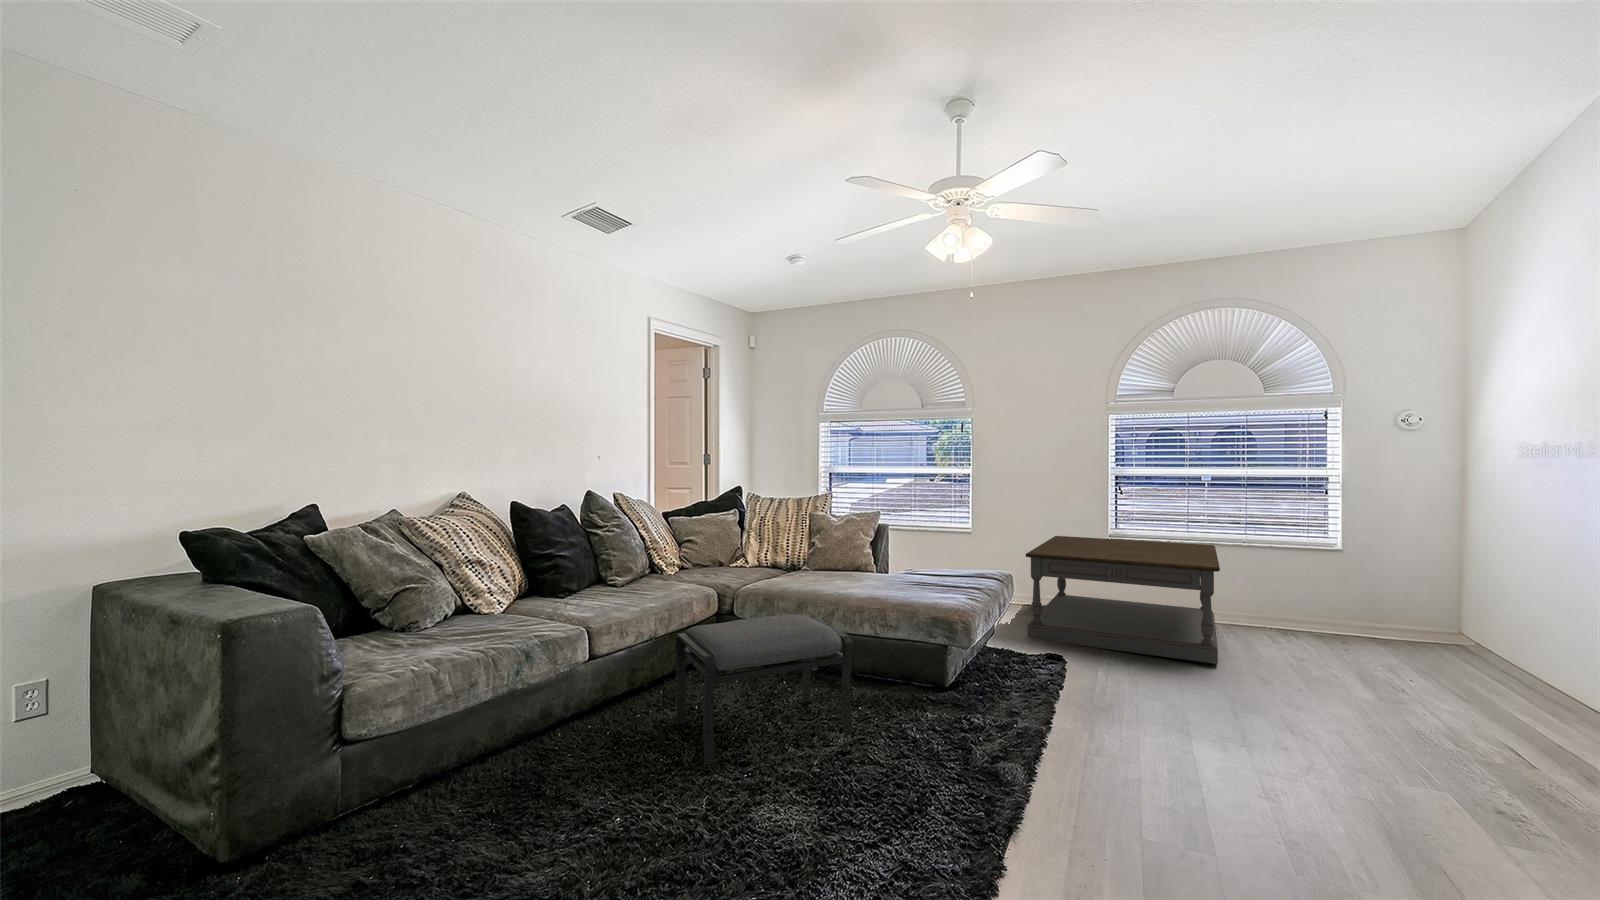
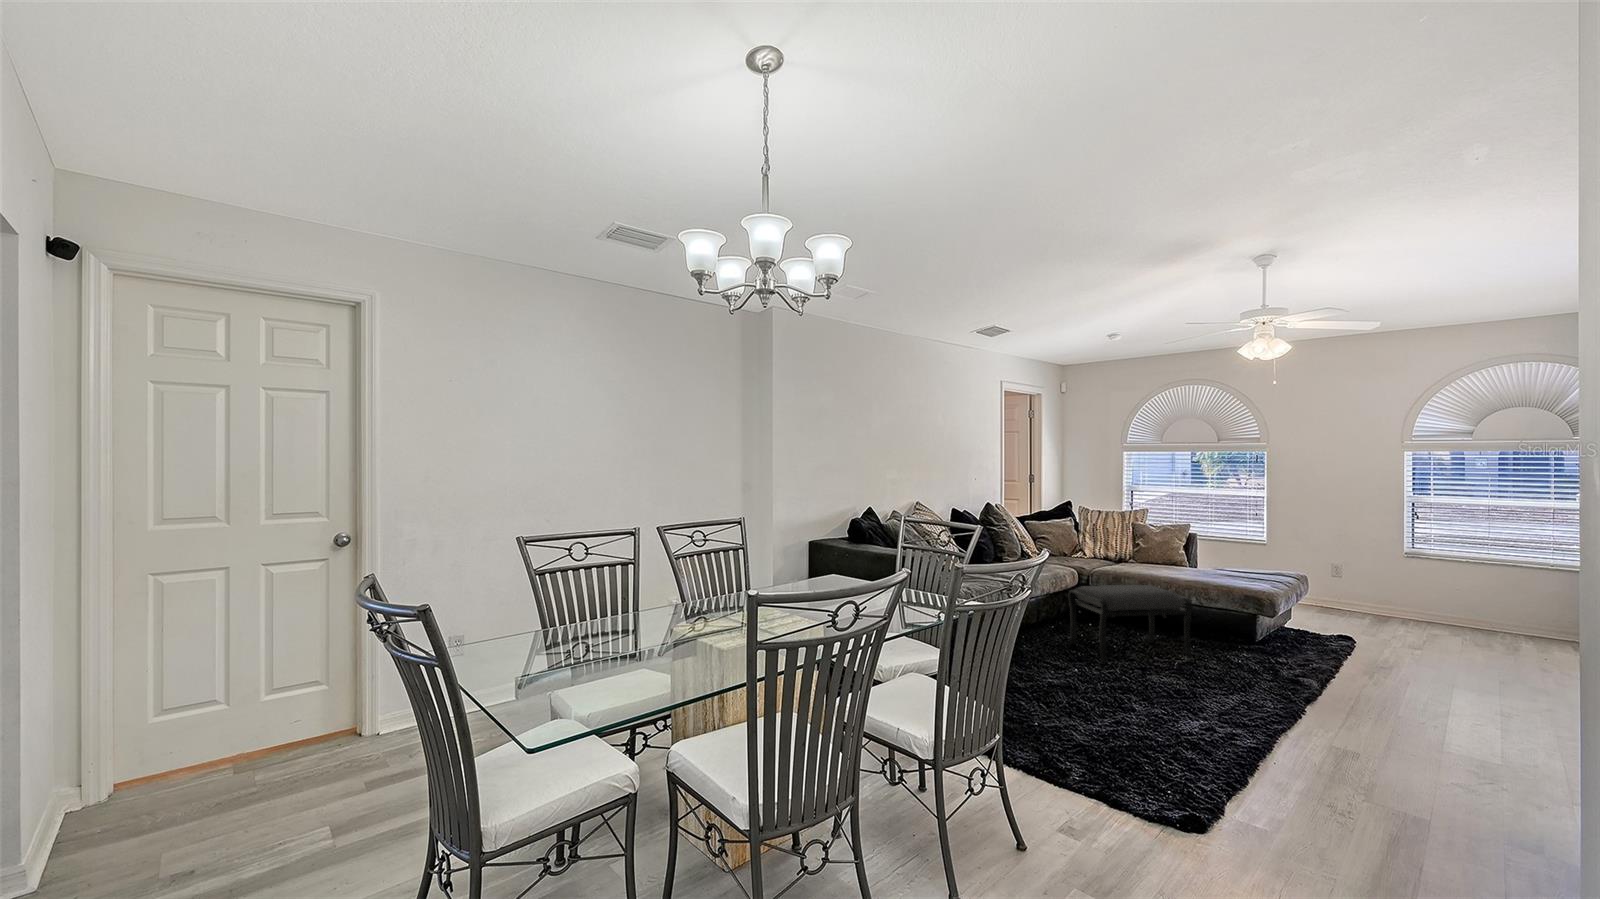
coffee table: present [1026,536,1220,664] -> none [1321,548,1520,653]

